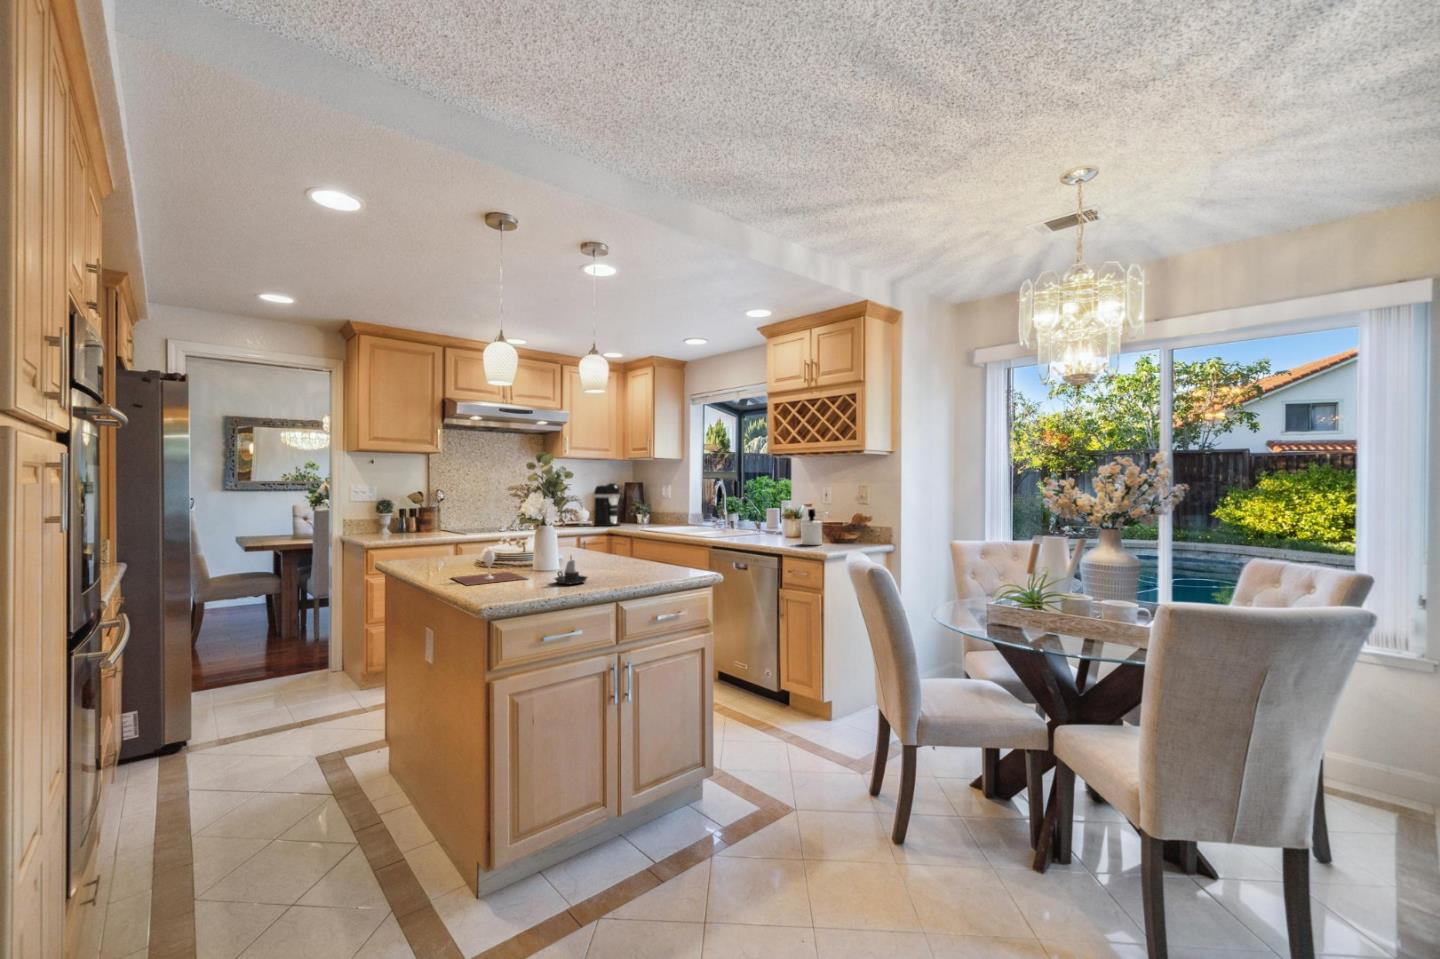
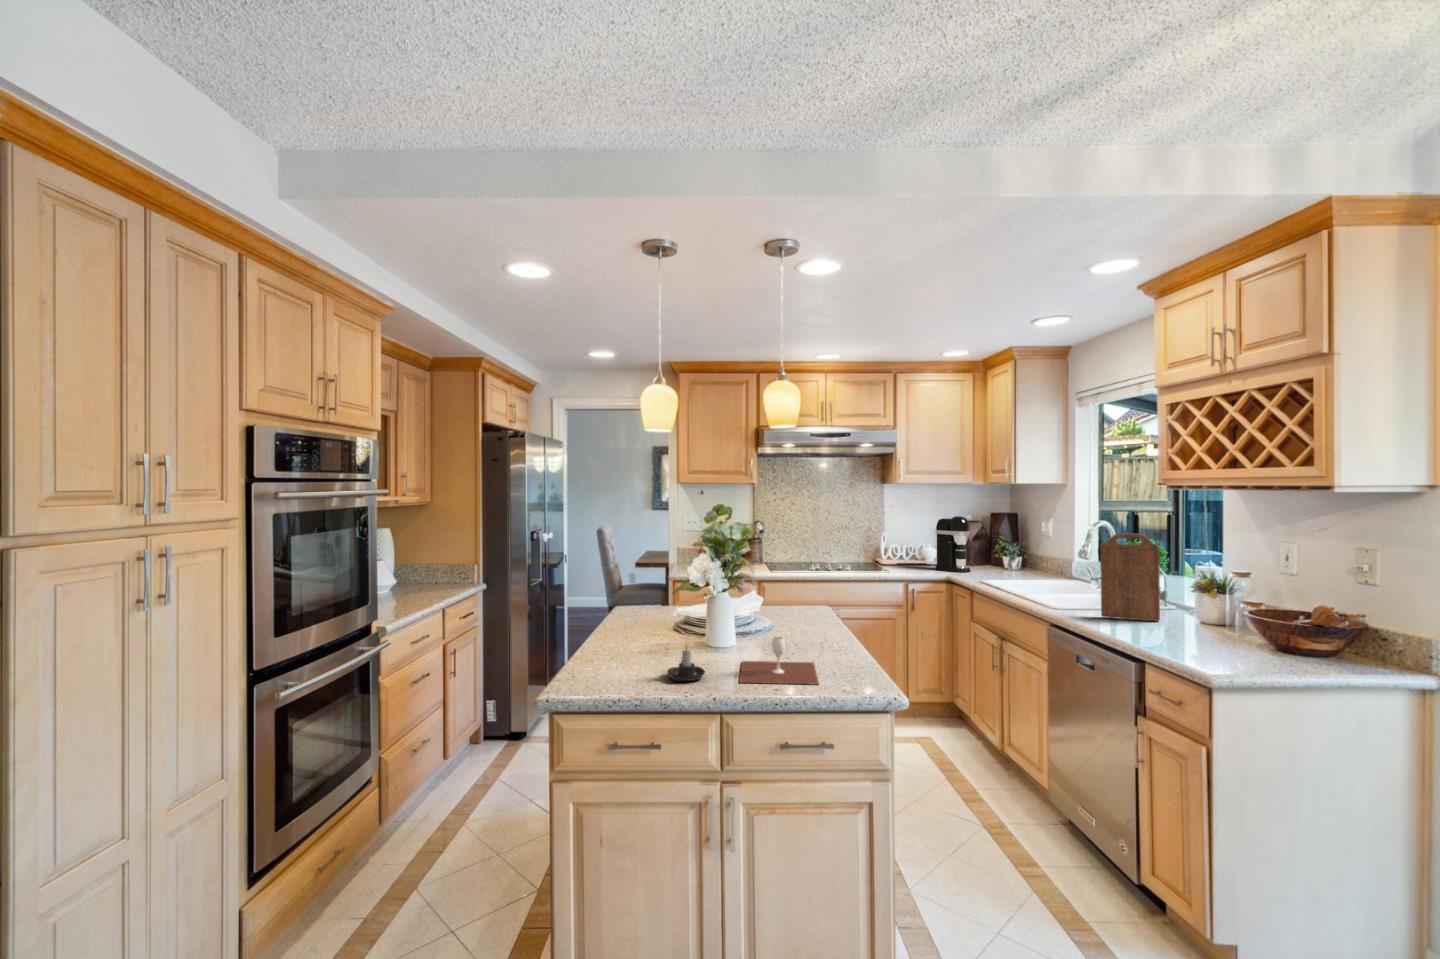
cutting board: none [741,483,770,537] -> present [1101,533,1160,621]
soap dispenser: present [801,509,830,545] -> none [1179,593,1236,660]
wine glass: present [452,551,526,585] -> present [739,637,819,685]

